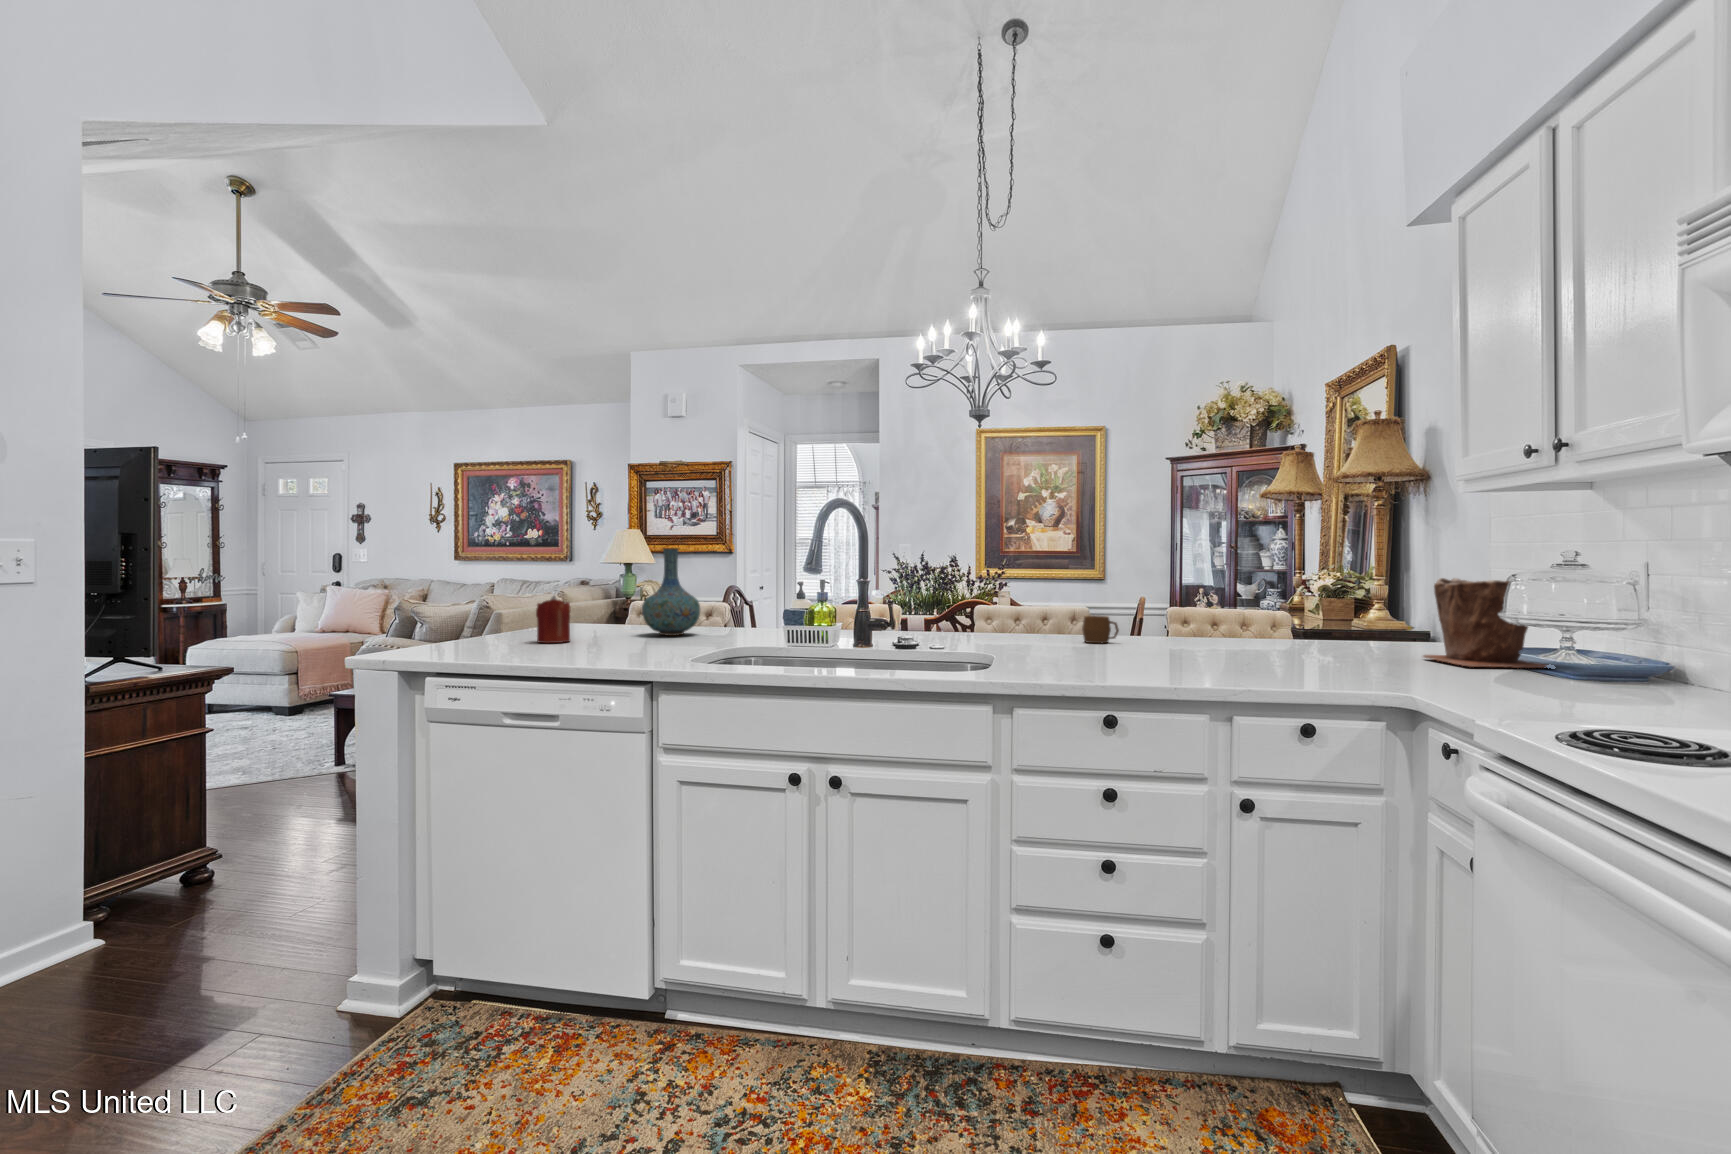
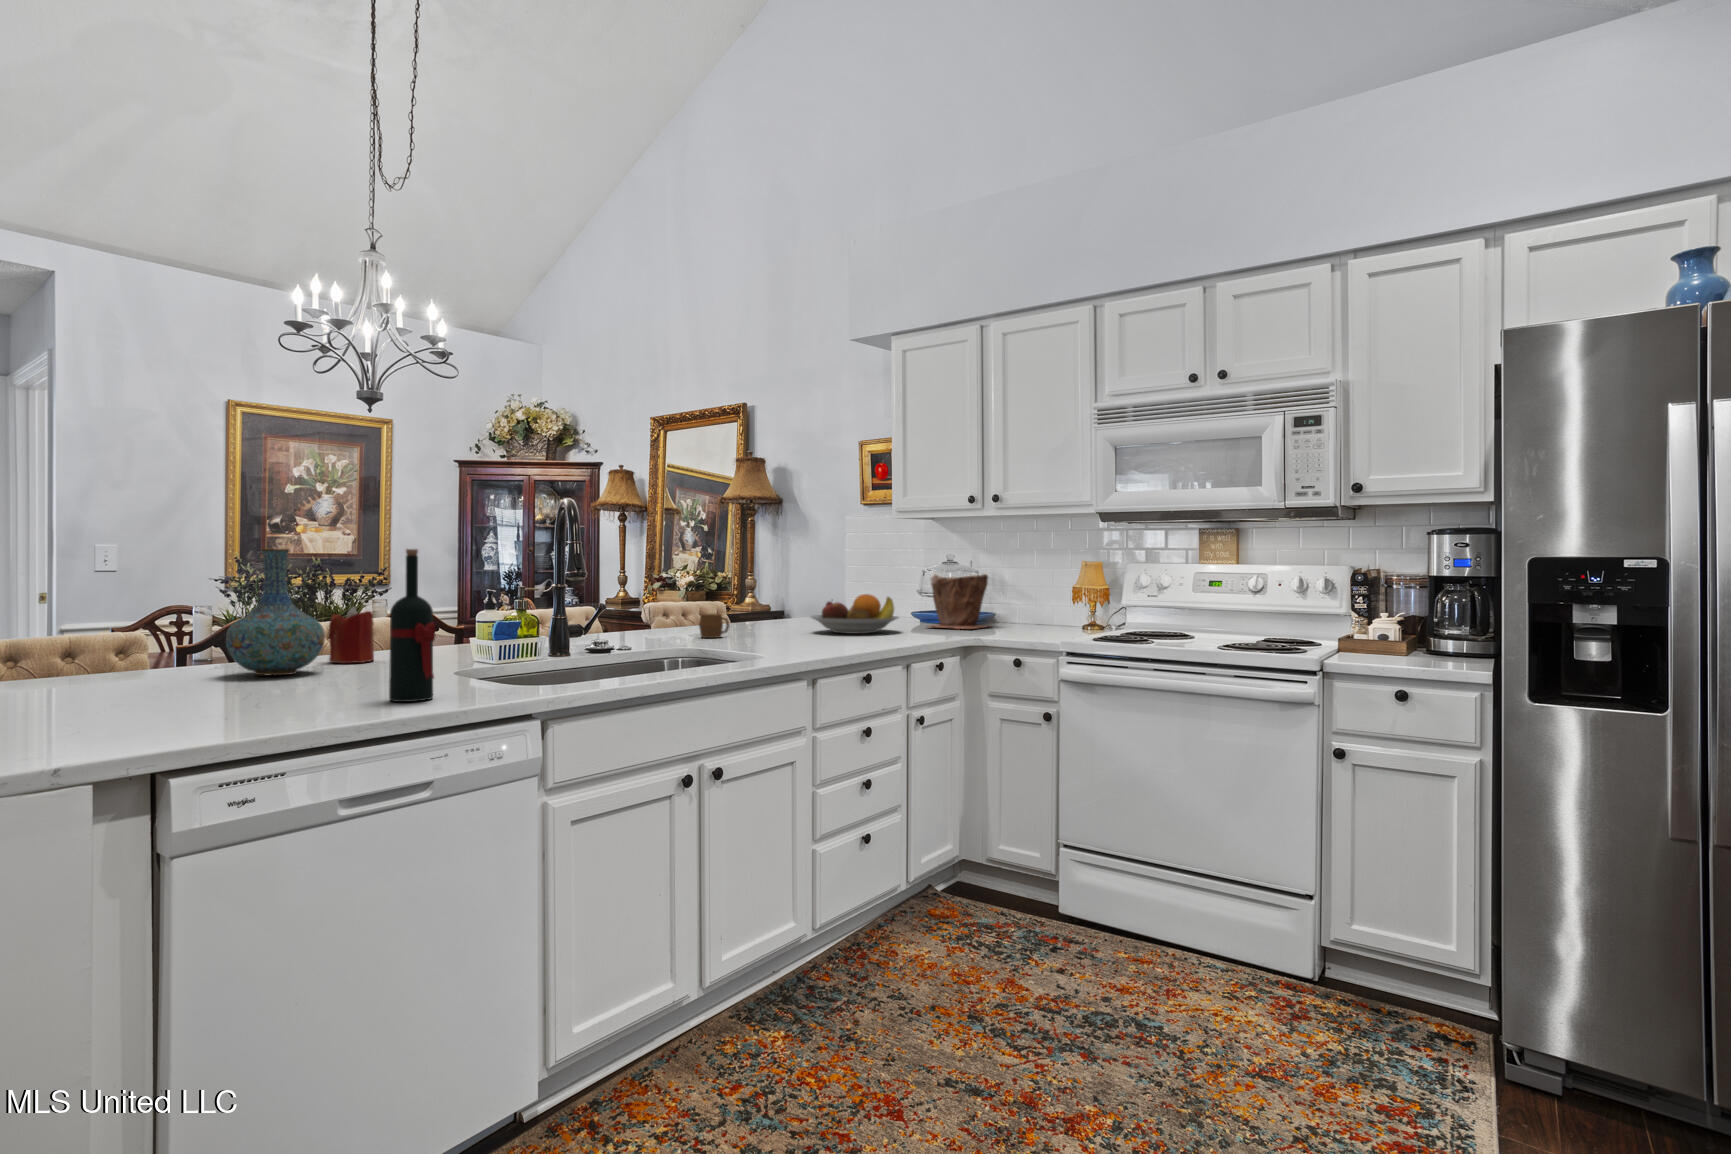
wine bottle: none [592,548,621,657] -> present [389,549,435,702]
candle: present [536,596,571,643] -> present [329,607,374,663]
fruit bowl: none [1216,603,1349,656] -> present [811,594,898,634]

